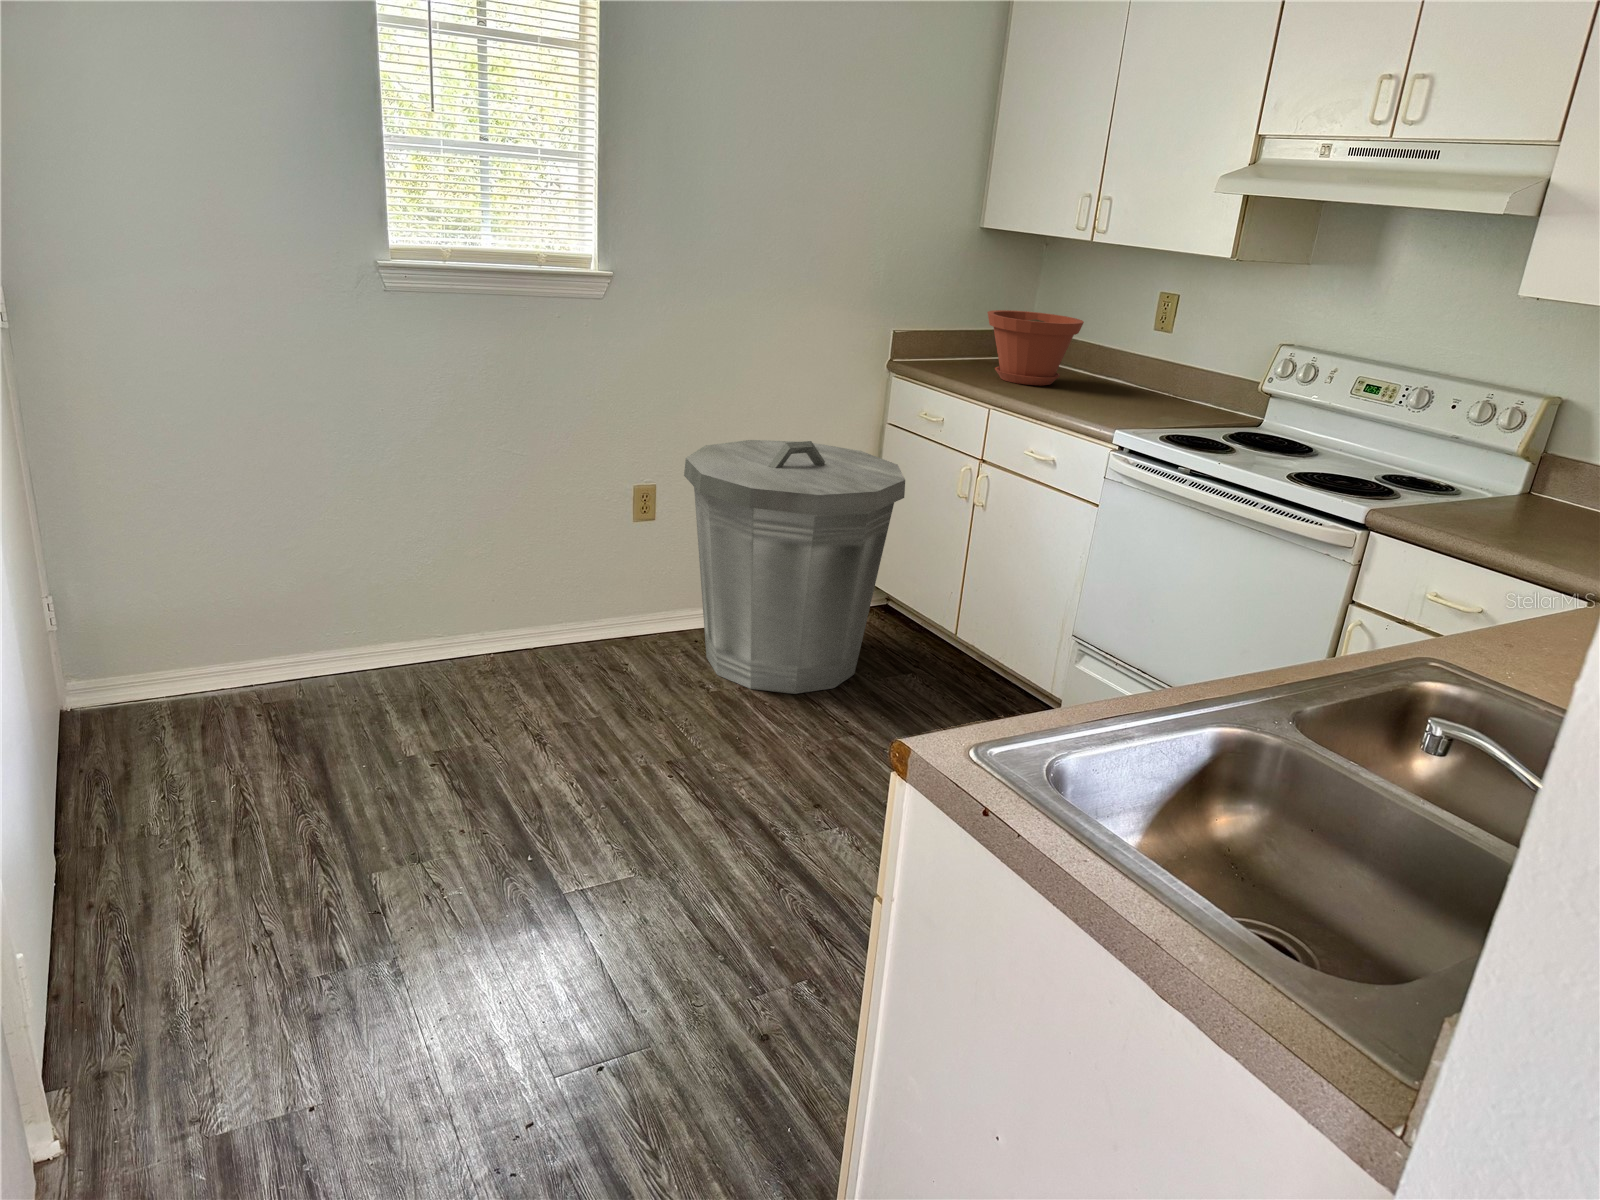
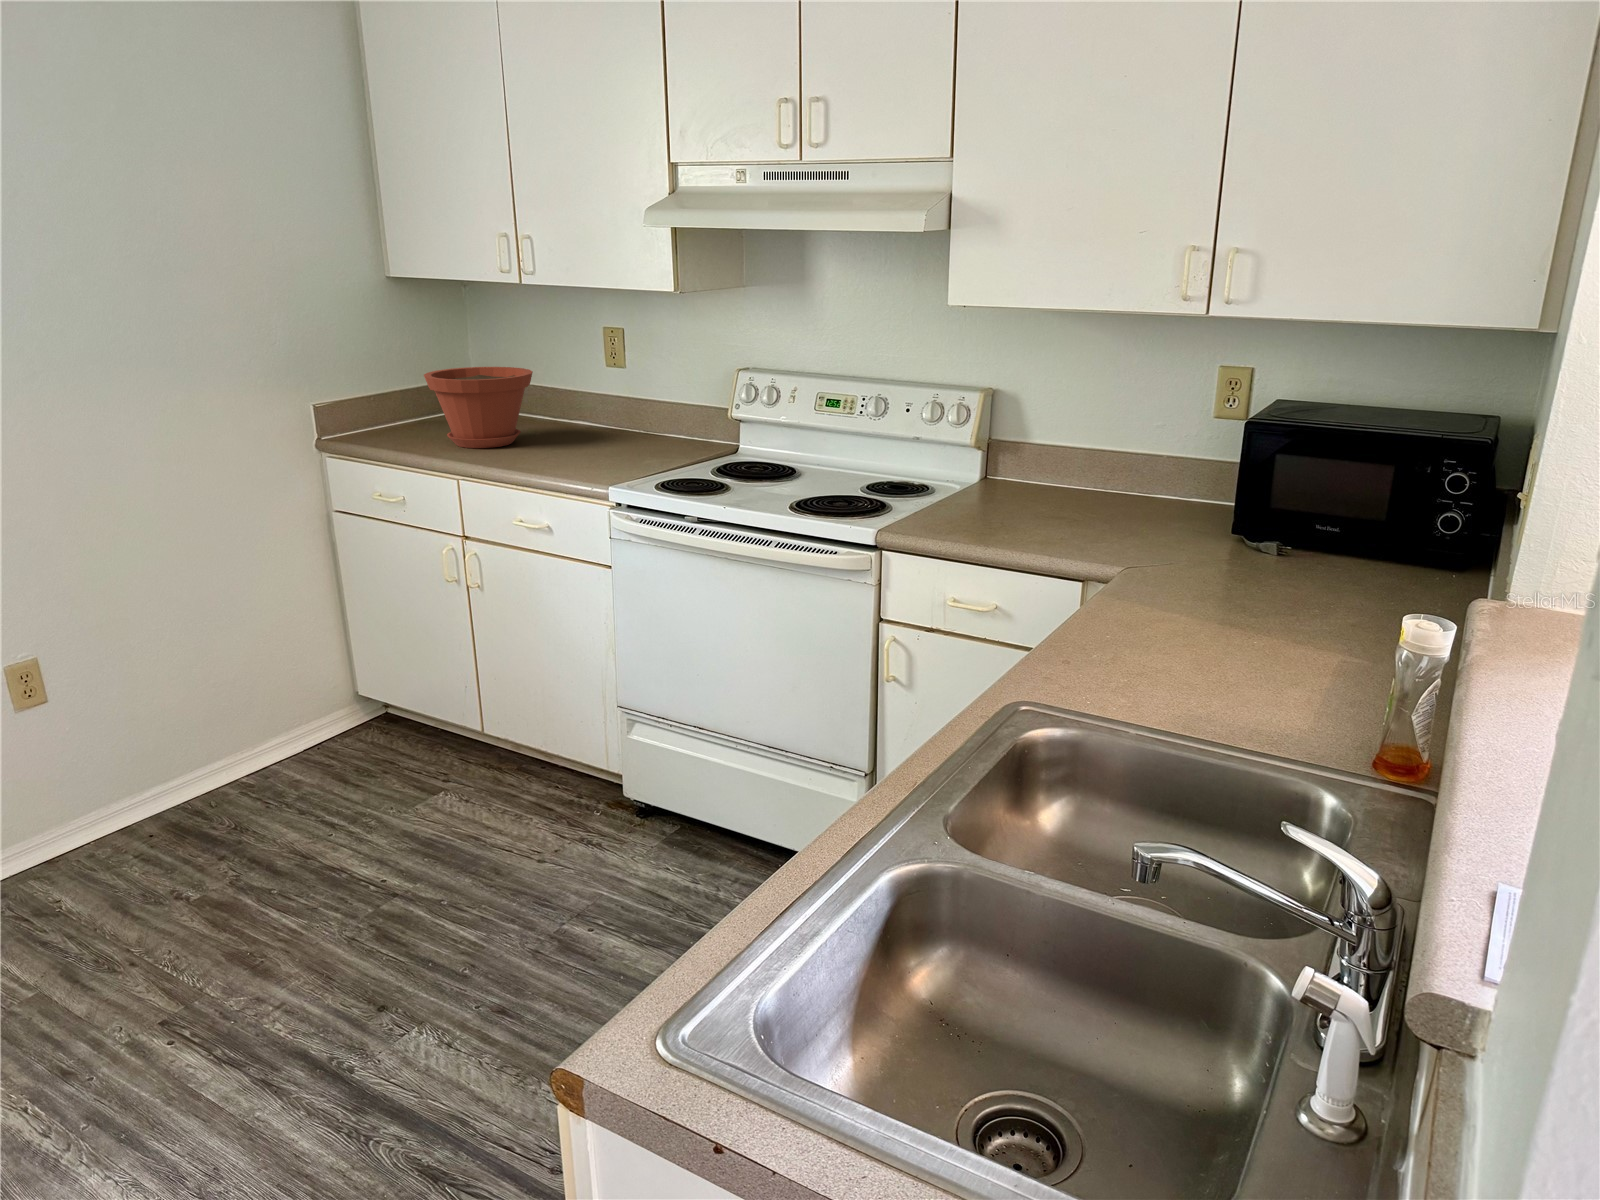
trash can: present [684,440,905,694] -> none [80,558,385,878]

